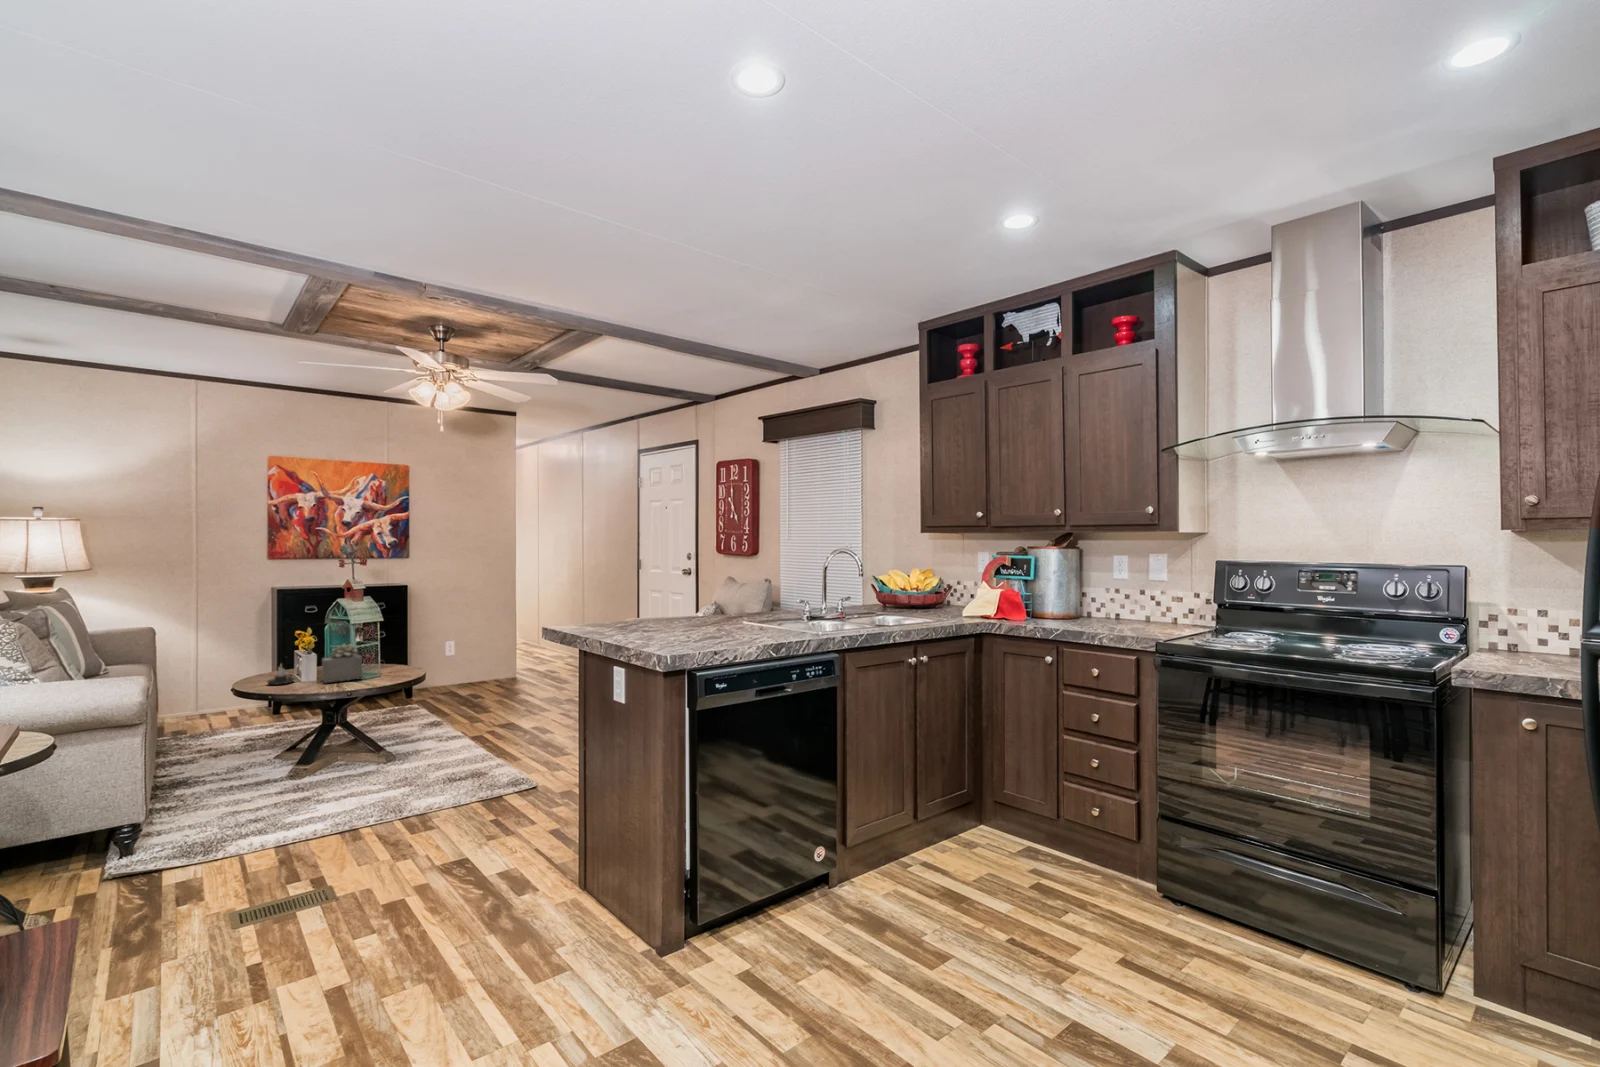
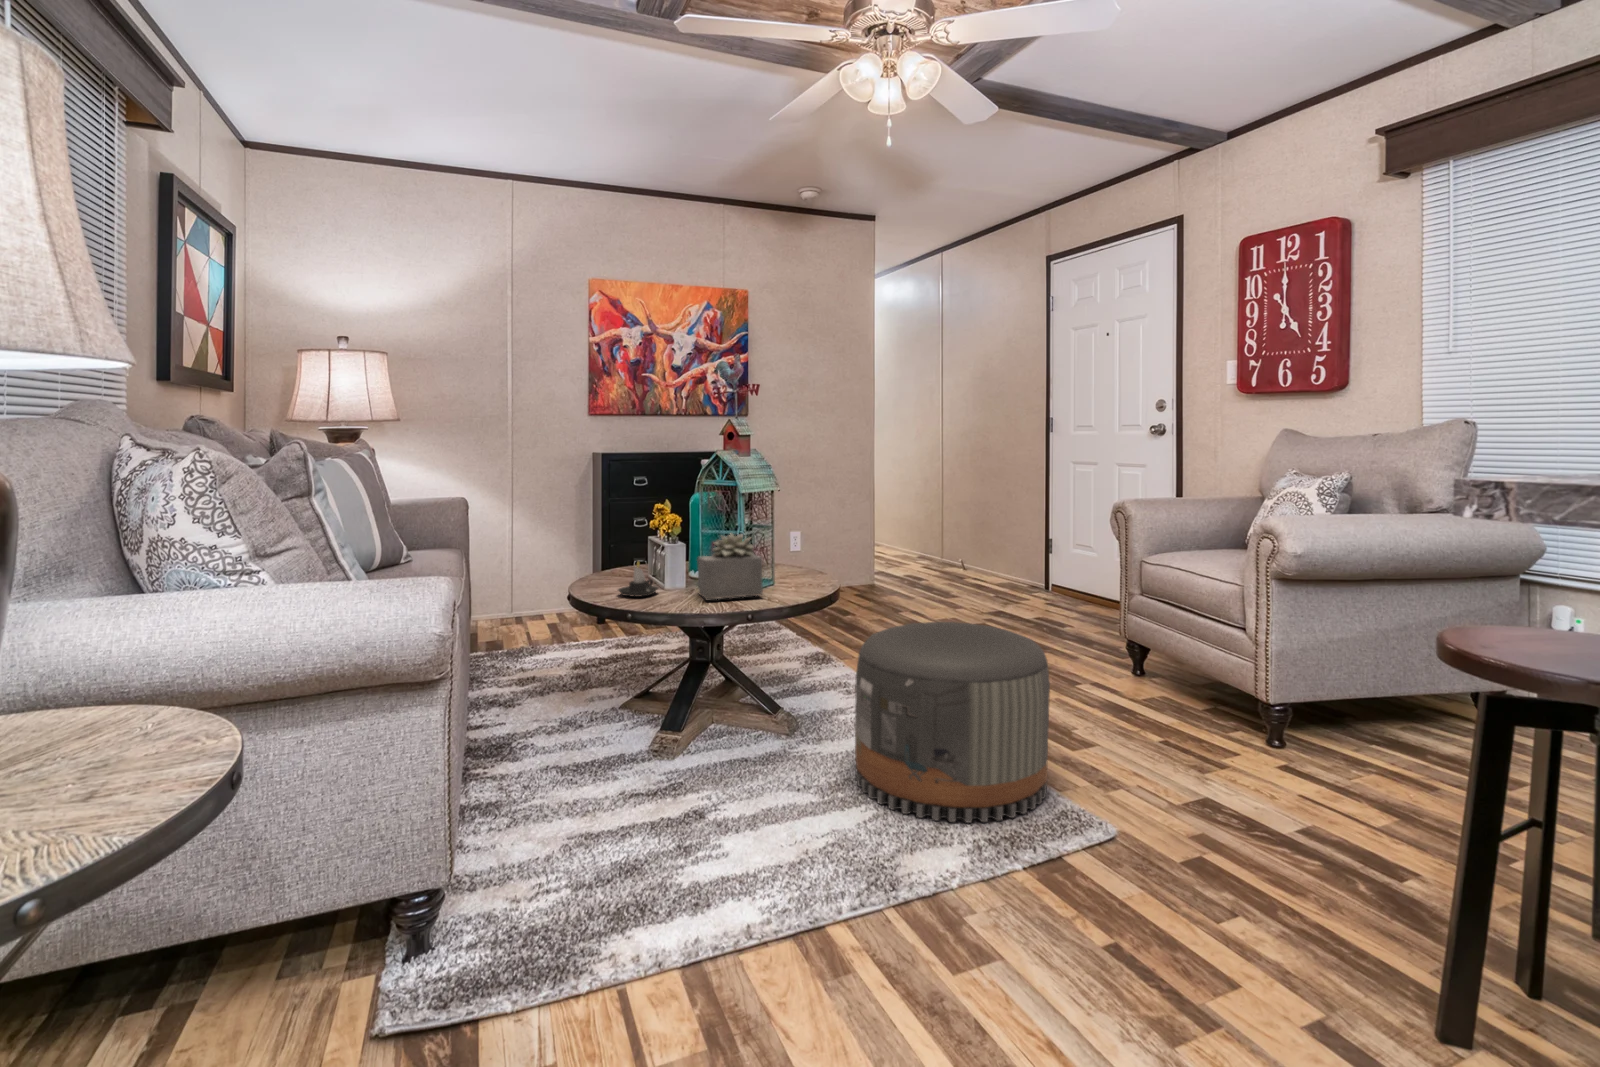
pouf: none [413,685,523,786] -> present [855,622,1050,823]

